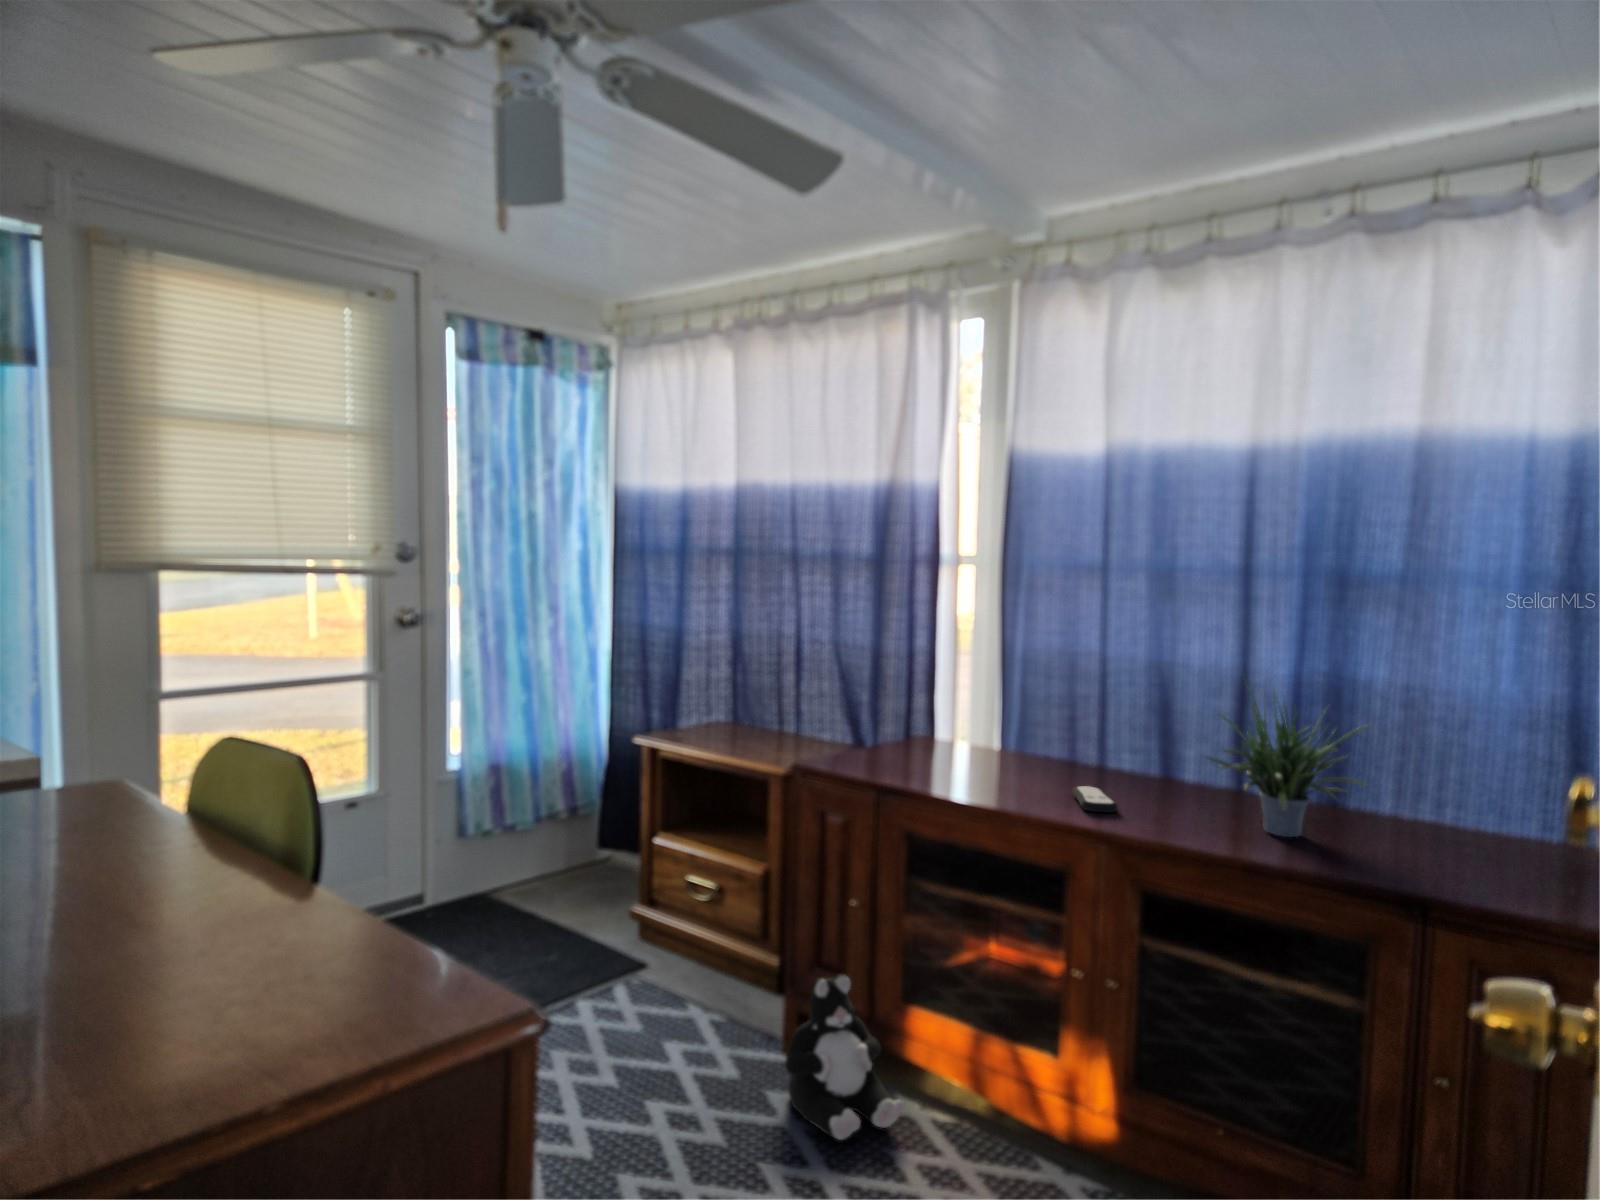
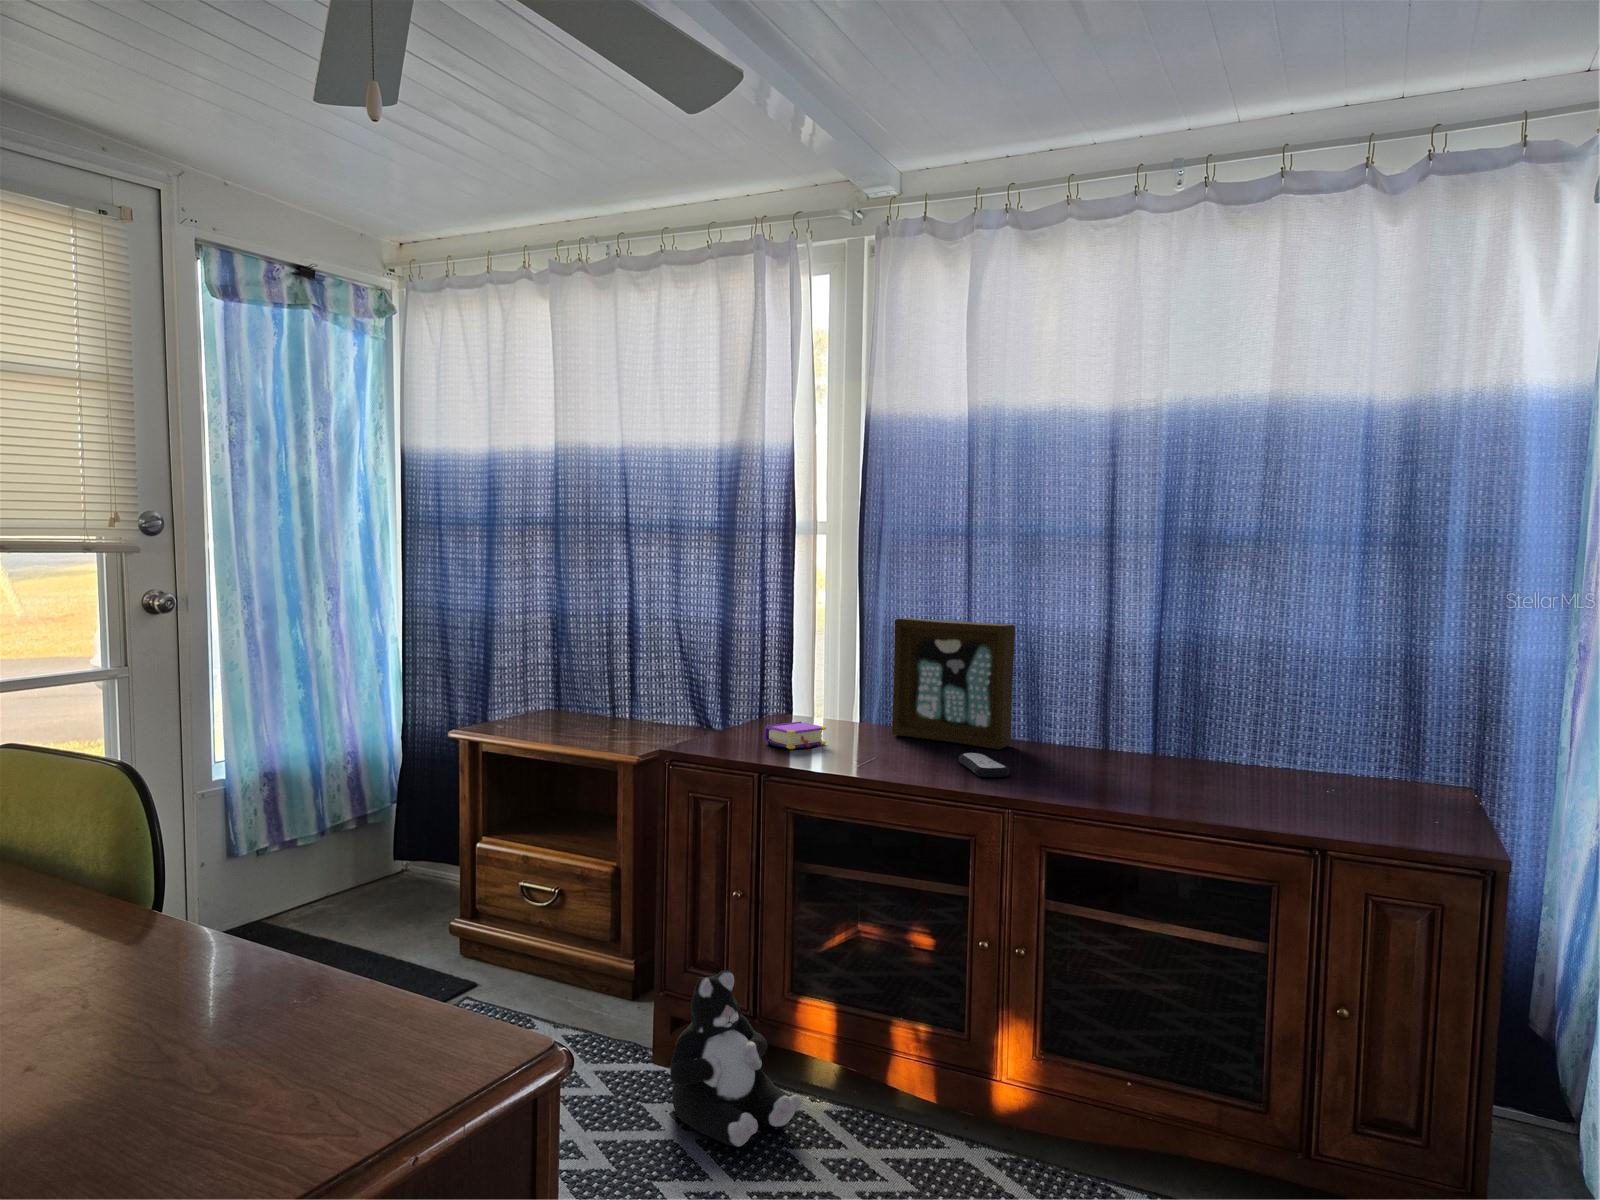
picture frame: none [1021,650,1144,784] -> present [892,618,1015,749]
potted plant: present [1206,684,1369,837] -> none [1089,626,1254,788]
book: none [874,745,972,777] -> present [764,722,826,749]

